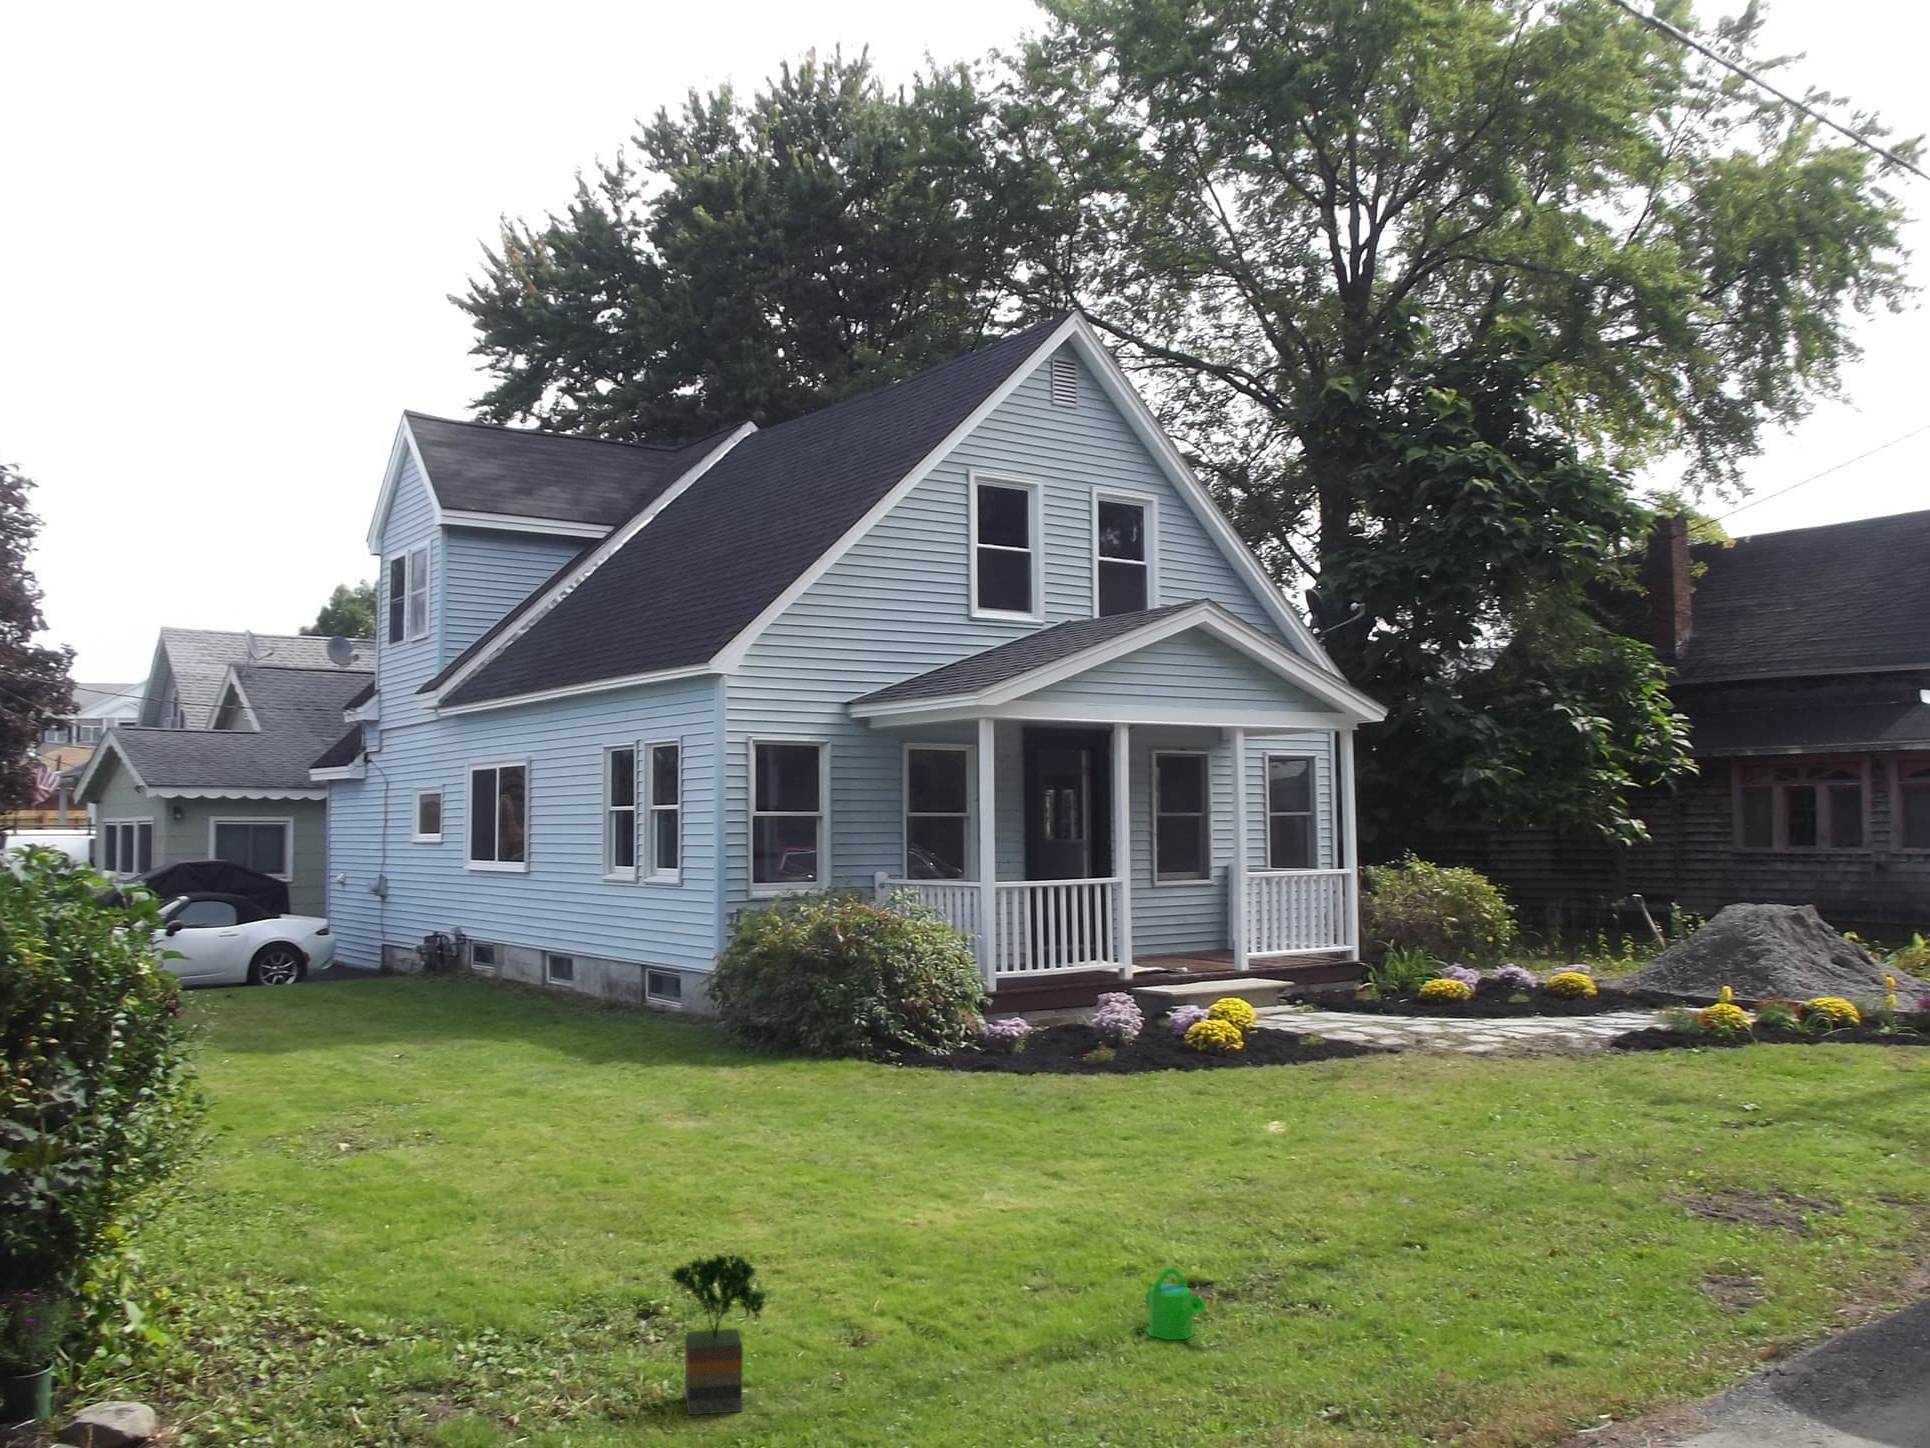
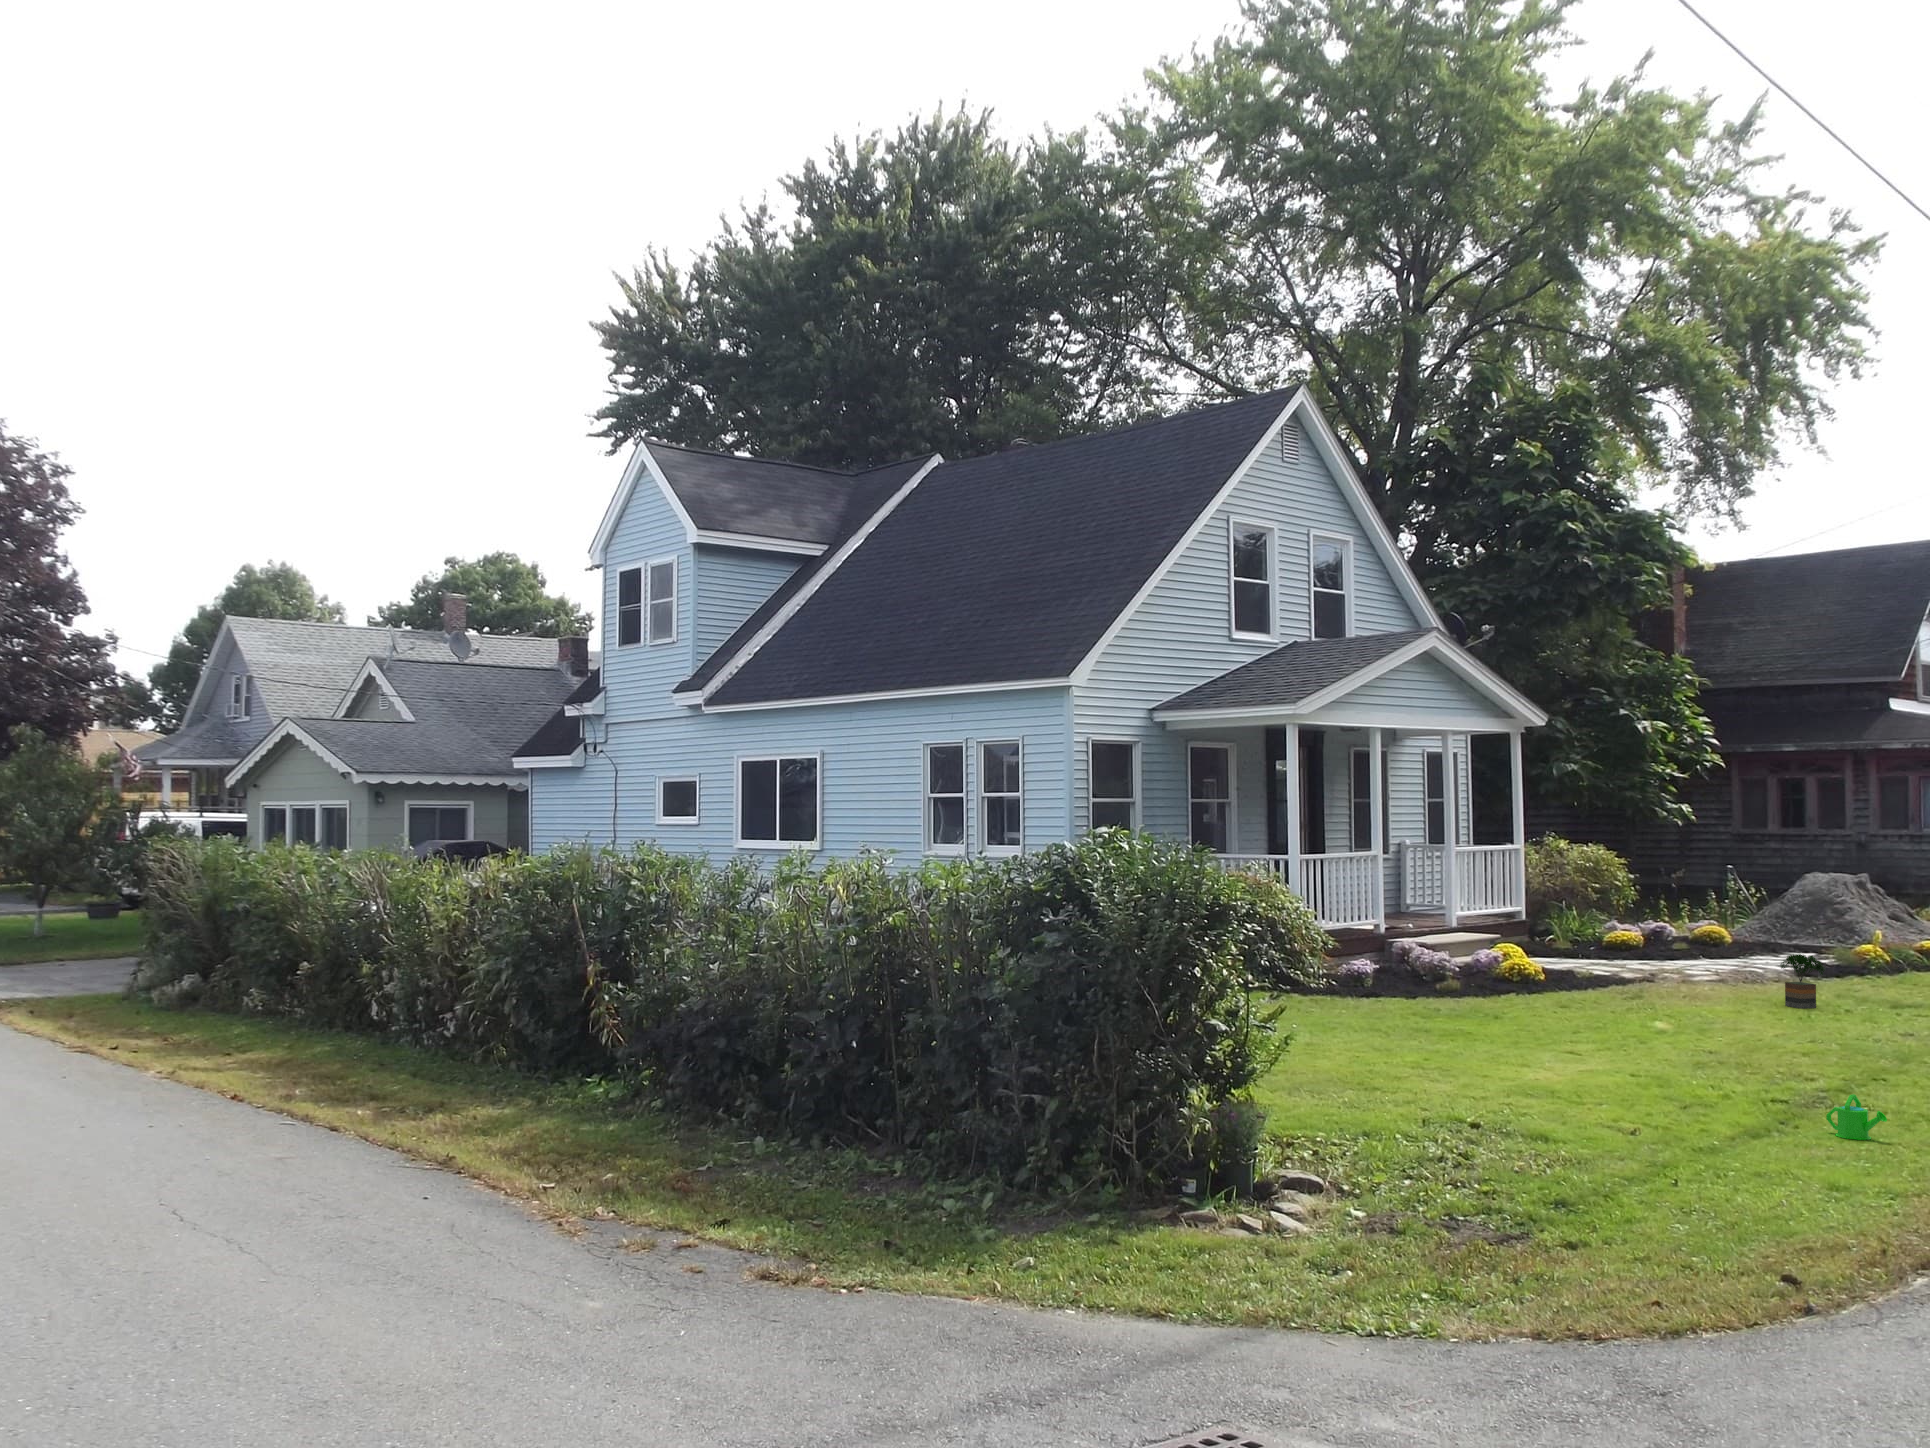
potted tree: present [670,1254,767,1415] -> present [1781,954,1825,1009]

